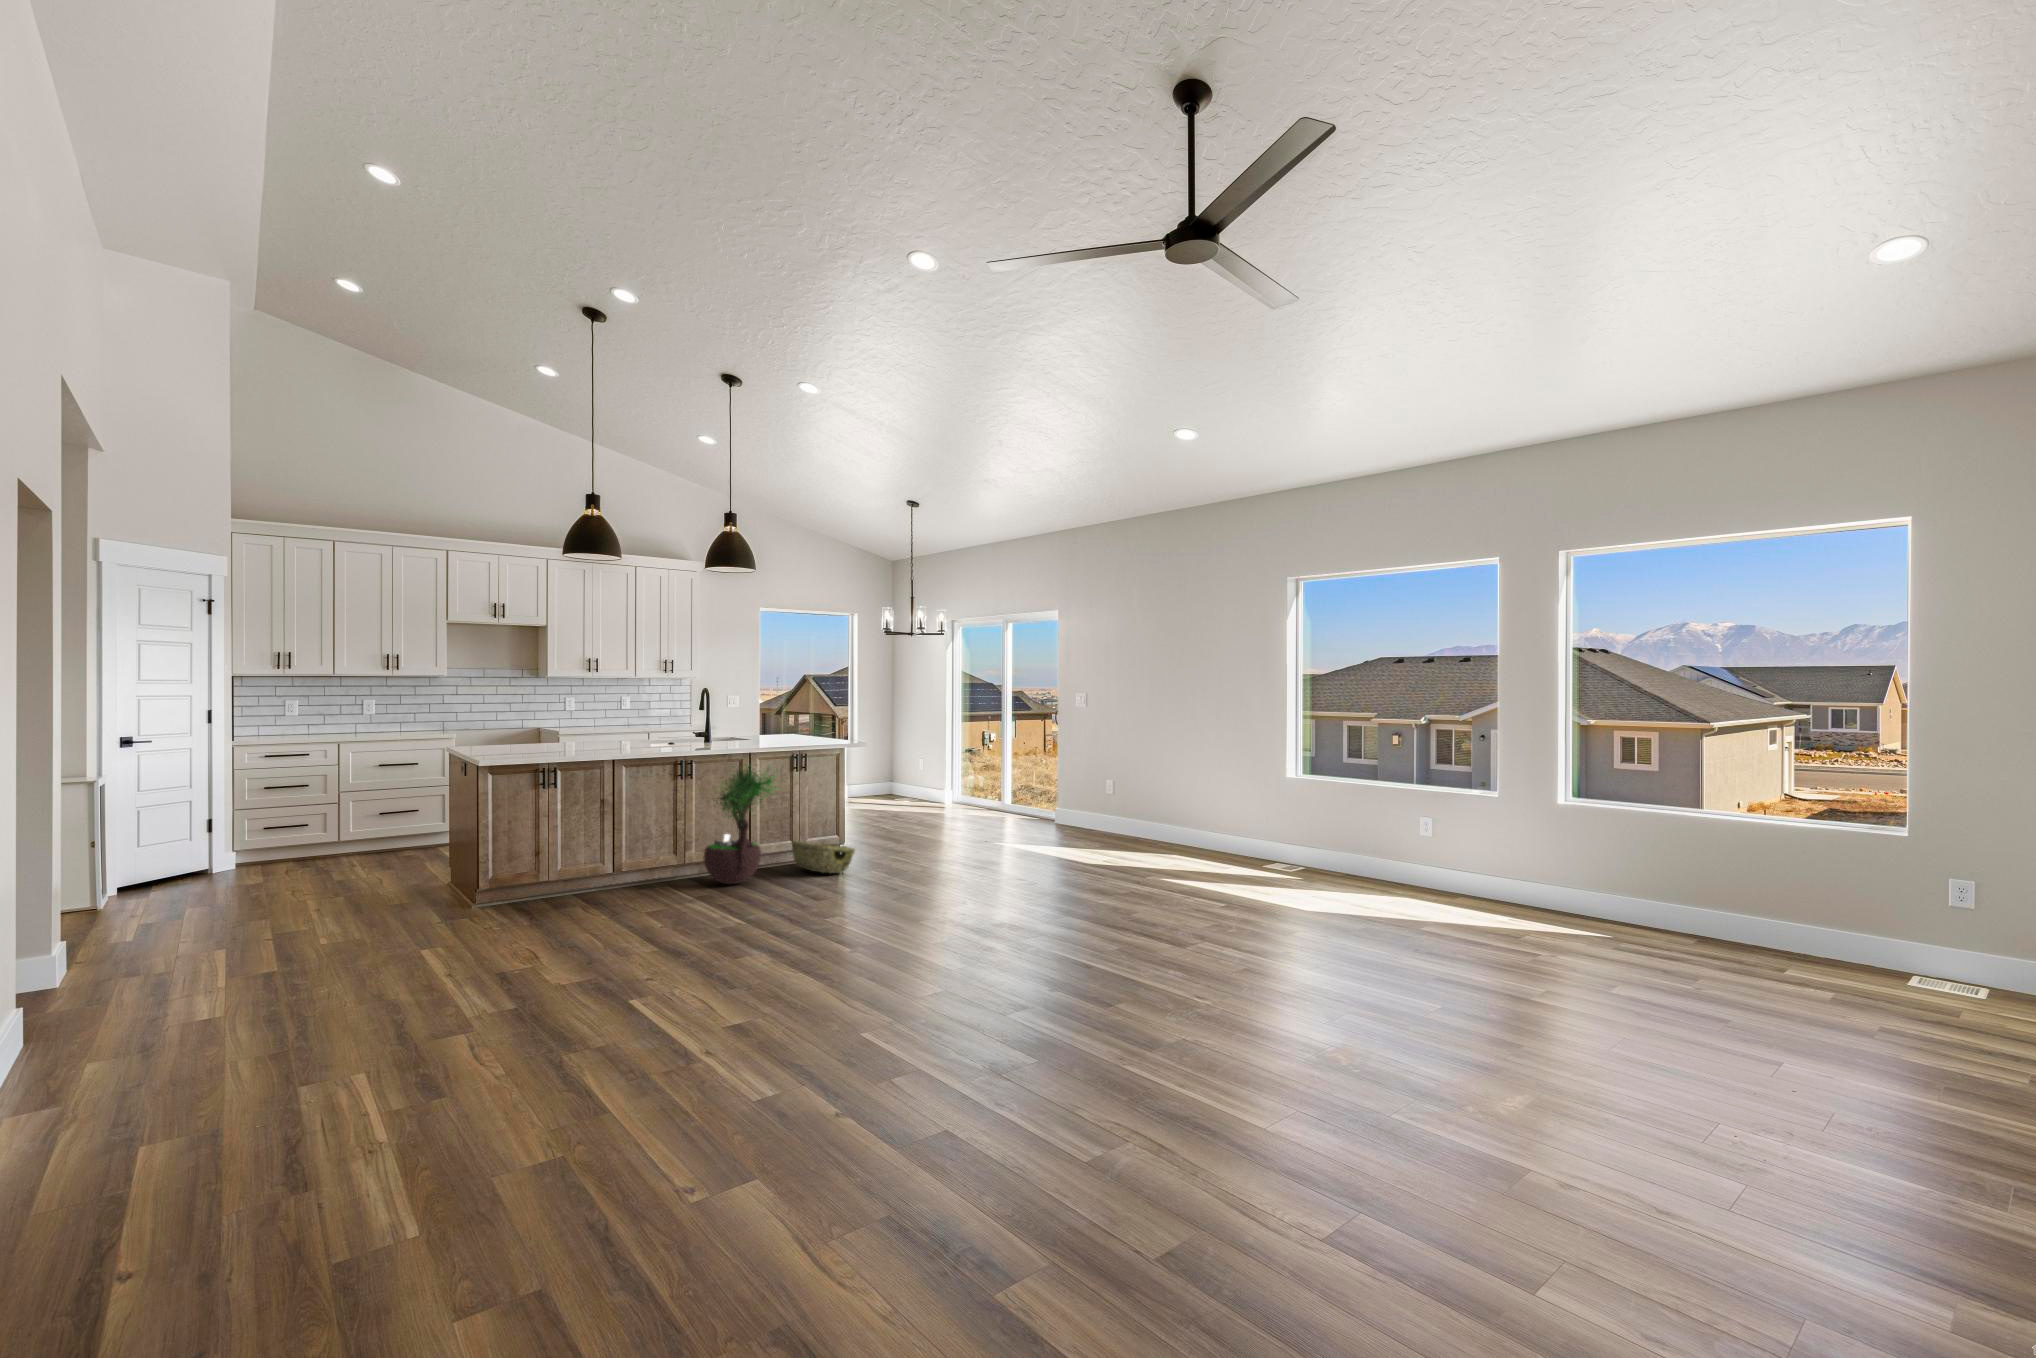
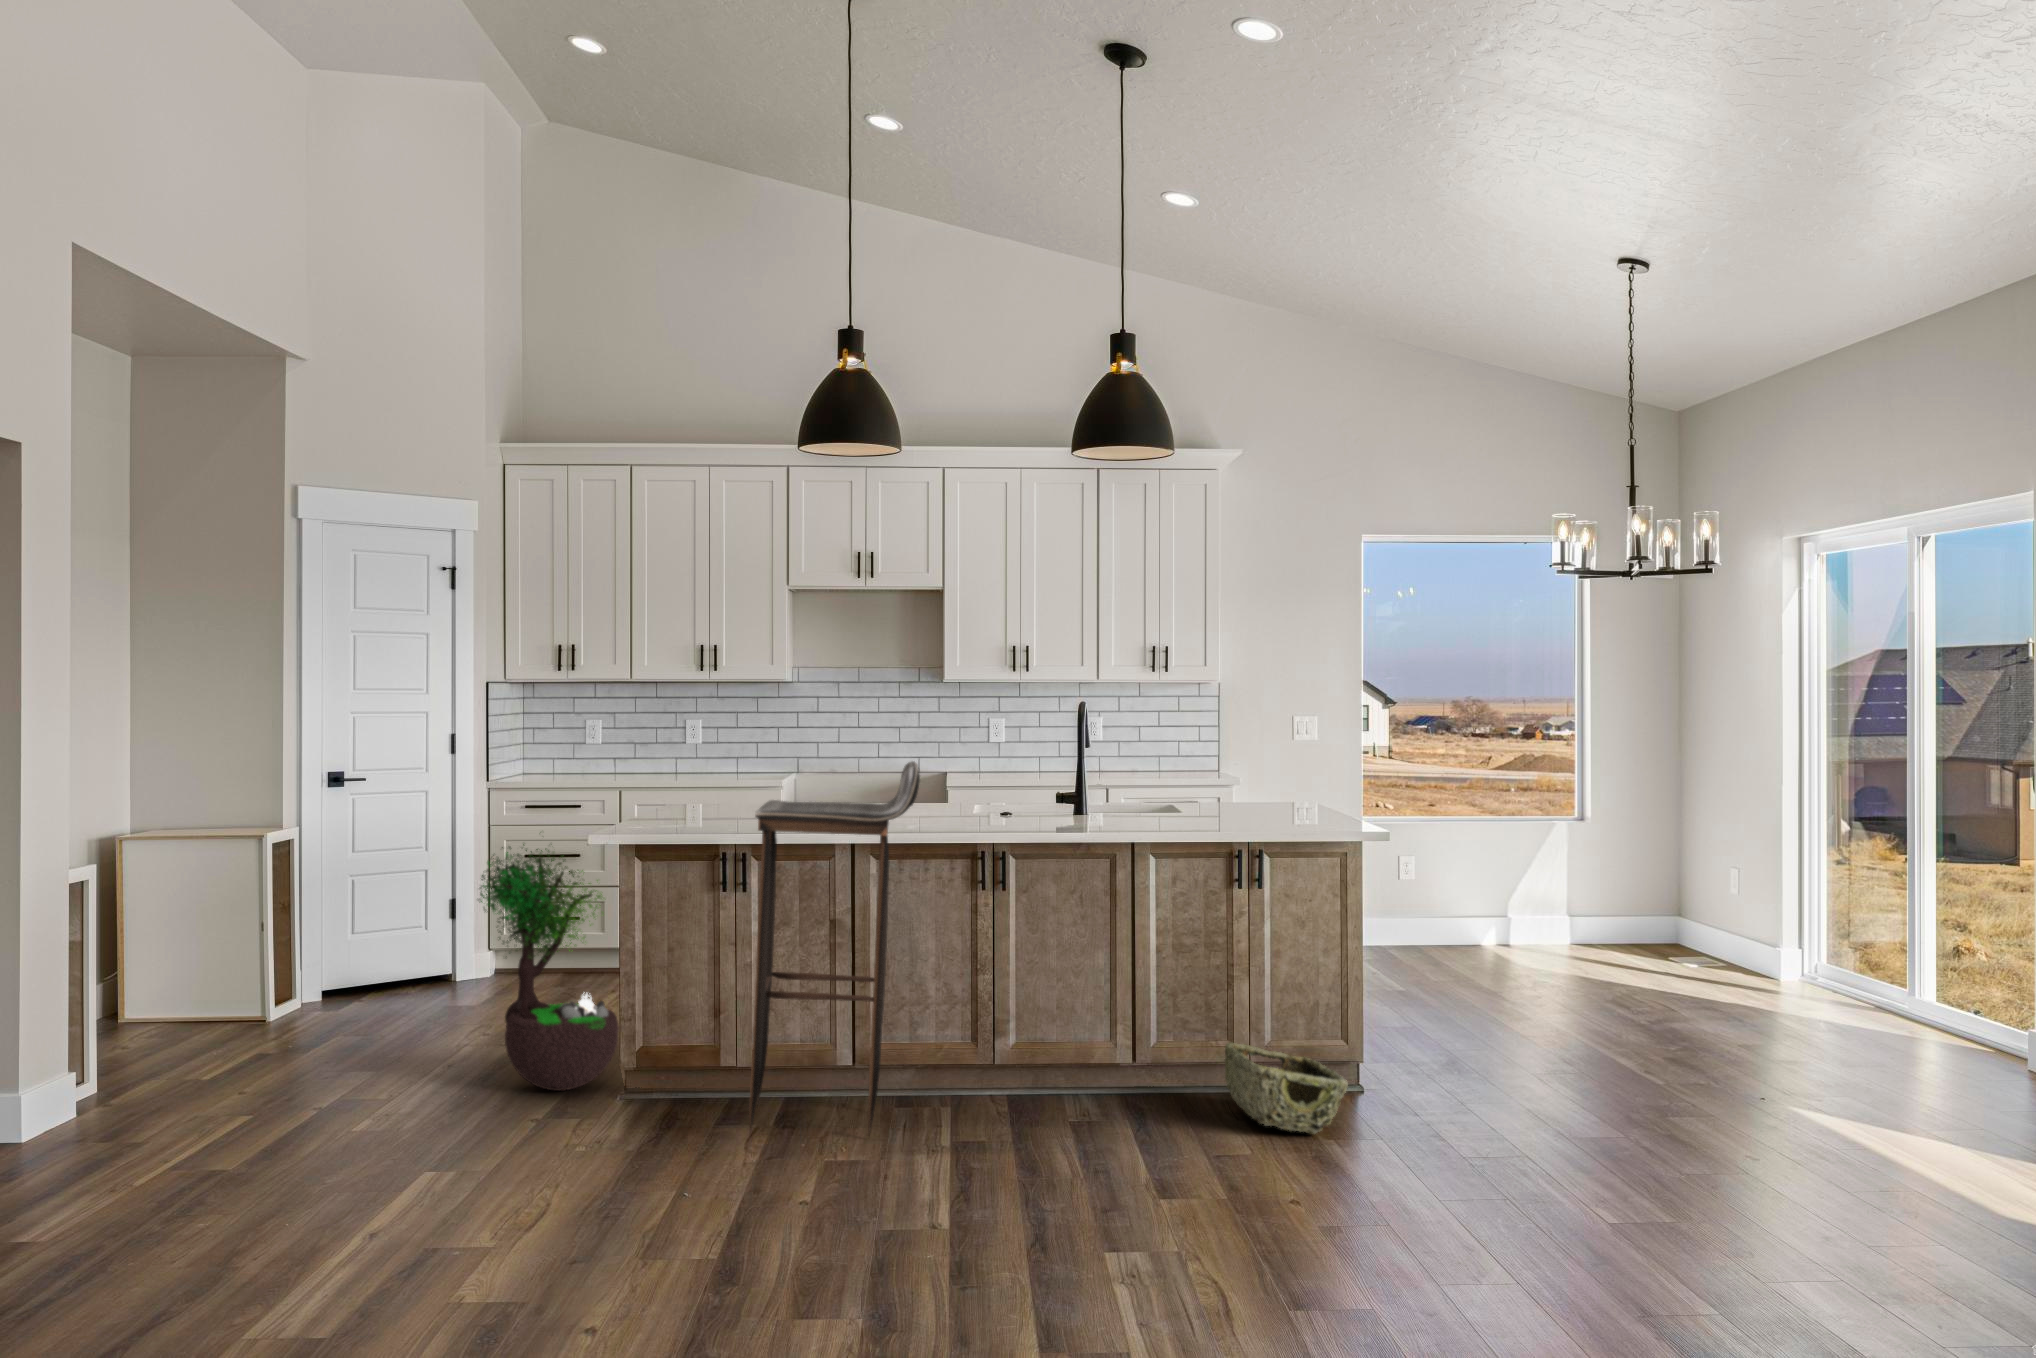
bar stool: none [567,717,673,911] -> present [749,761,920,1135]
potted tree: present [704,764,779,884] -> present [480,844,619,1091]

